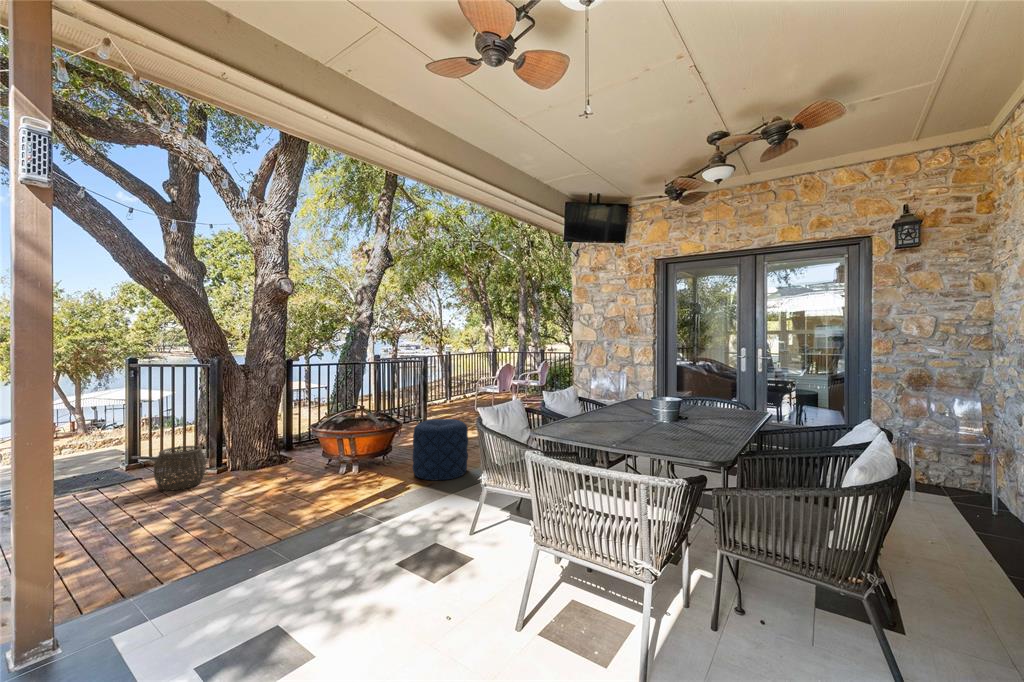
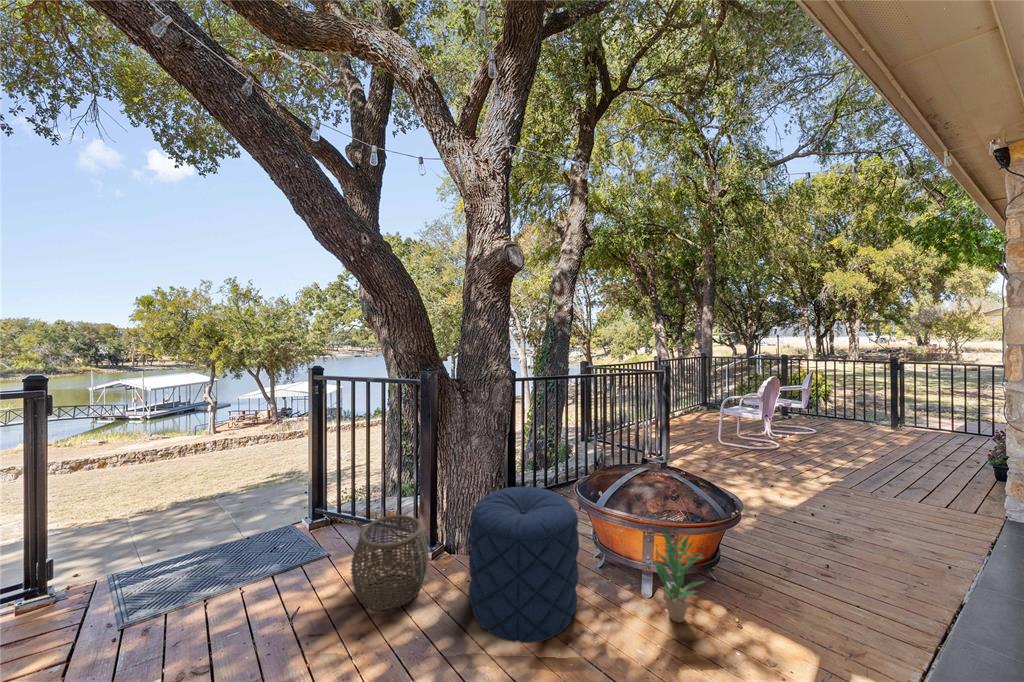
pouf: present [413,419,468,480] -> present [469,487,579,643]
potted plant: none [328,436,354,482] -> present [654,531,702,623]

